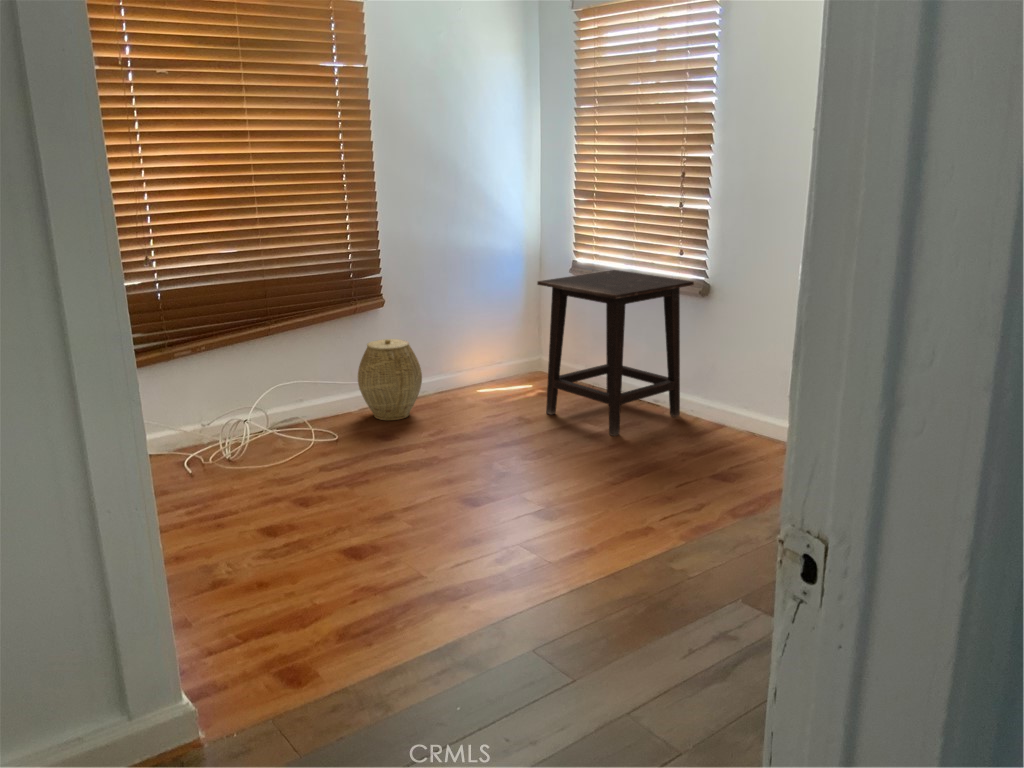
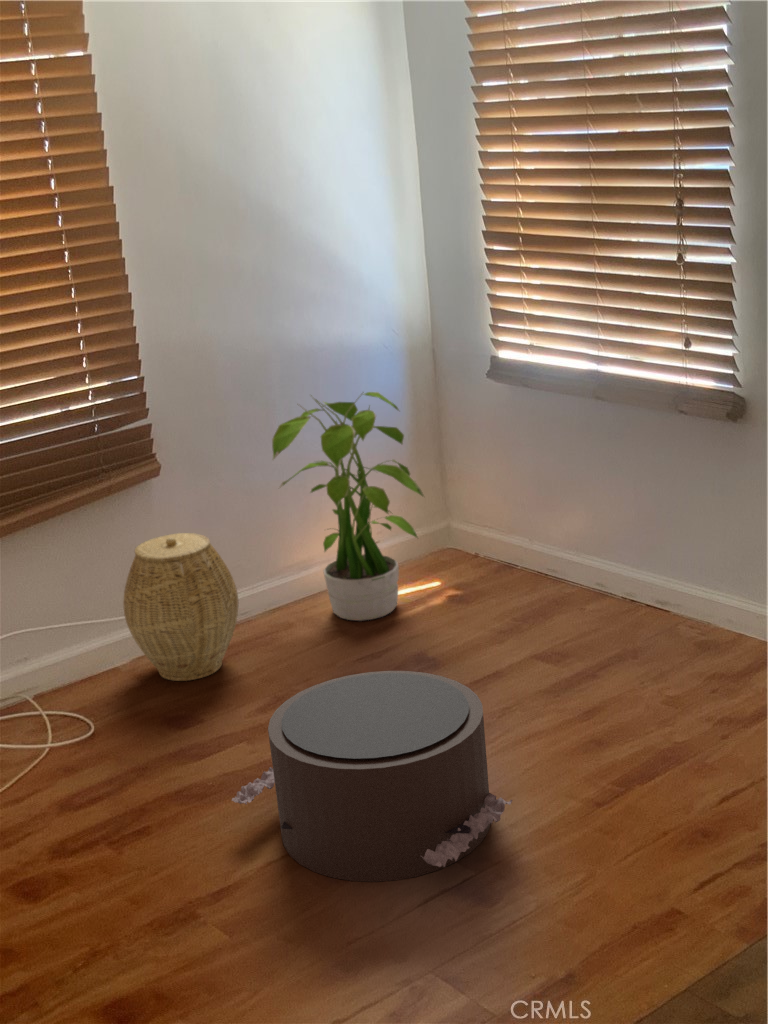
side table: present [537,270,694,436] -> none [430,373,713,688]
potted plant: none [447,271,530,400] -> present [272,392,424,621]
pouf: none [415,406,568,508] -> present [232,671,512,882]

